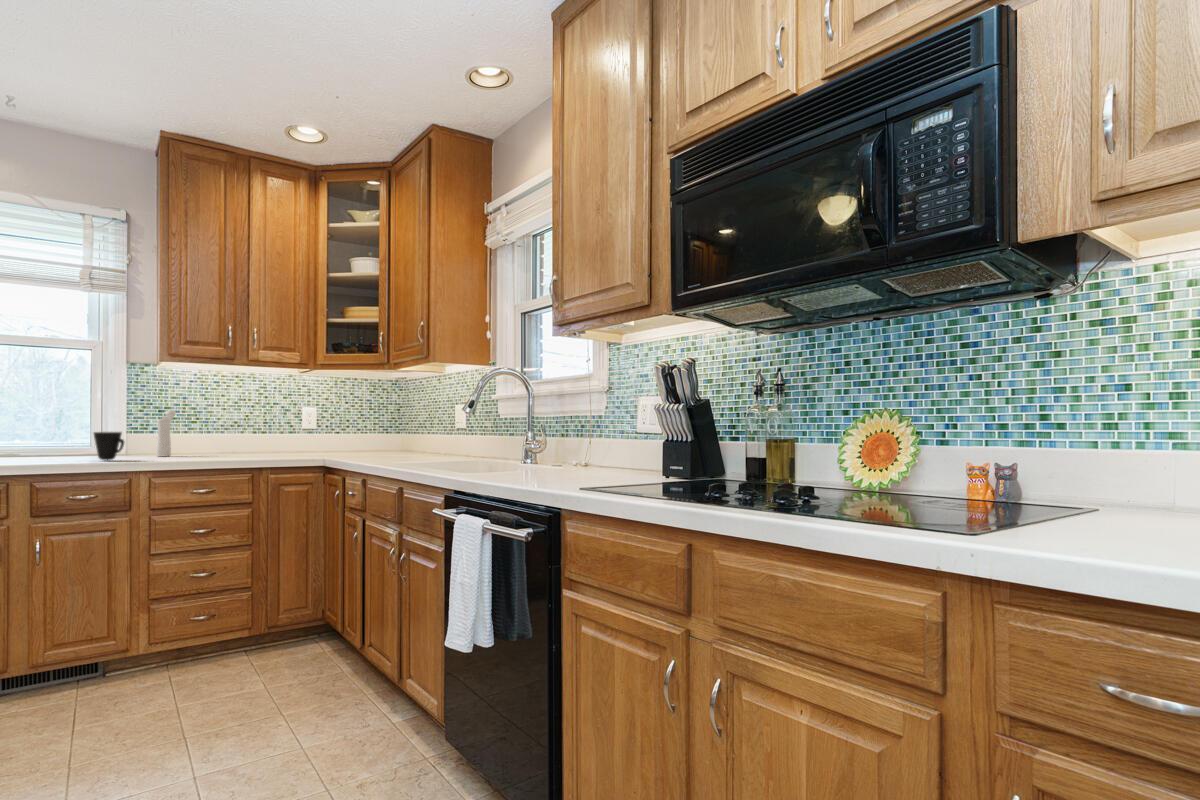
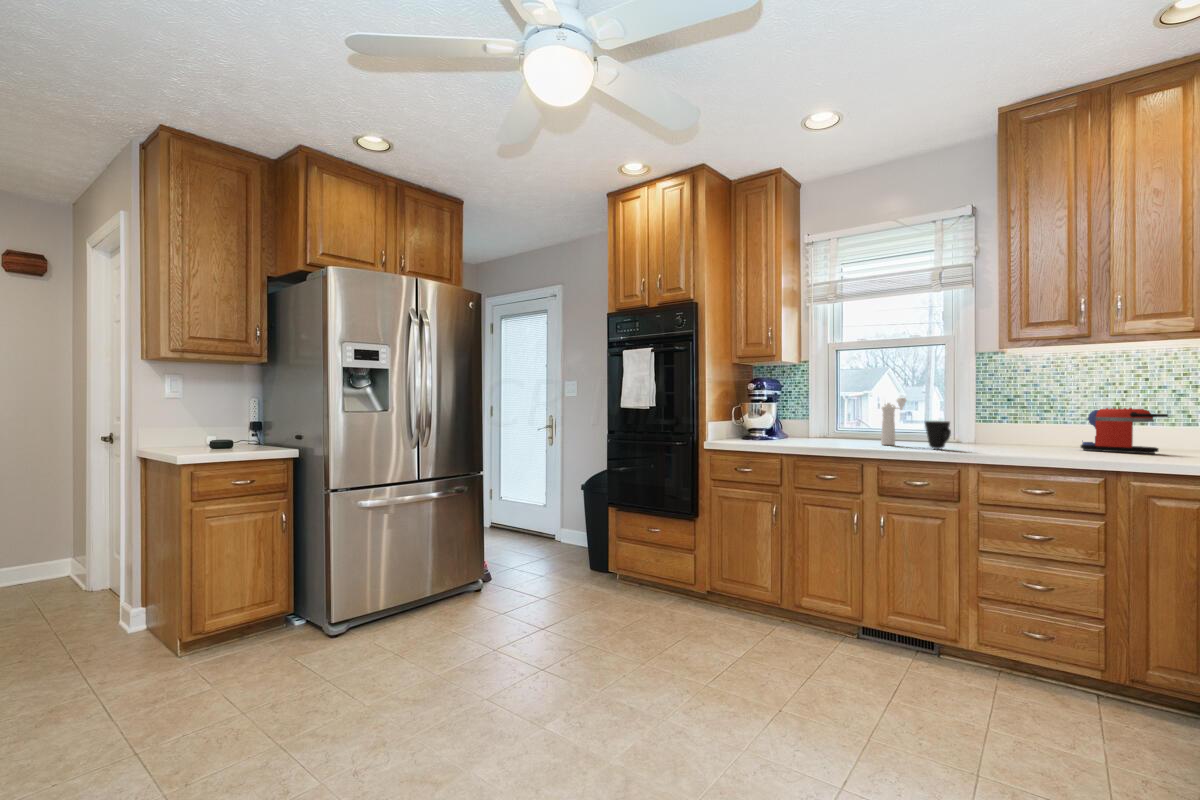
pepper mill: present [156,411,175,456] -> present [881,398,906,445]
coffee maker: none [219,415,280,454] -> present [1081,408,1168,454]

